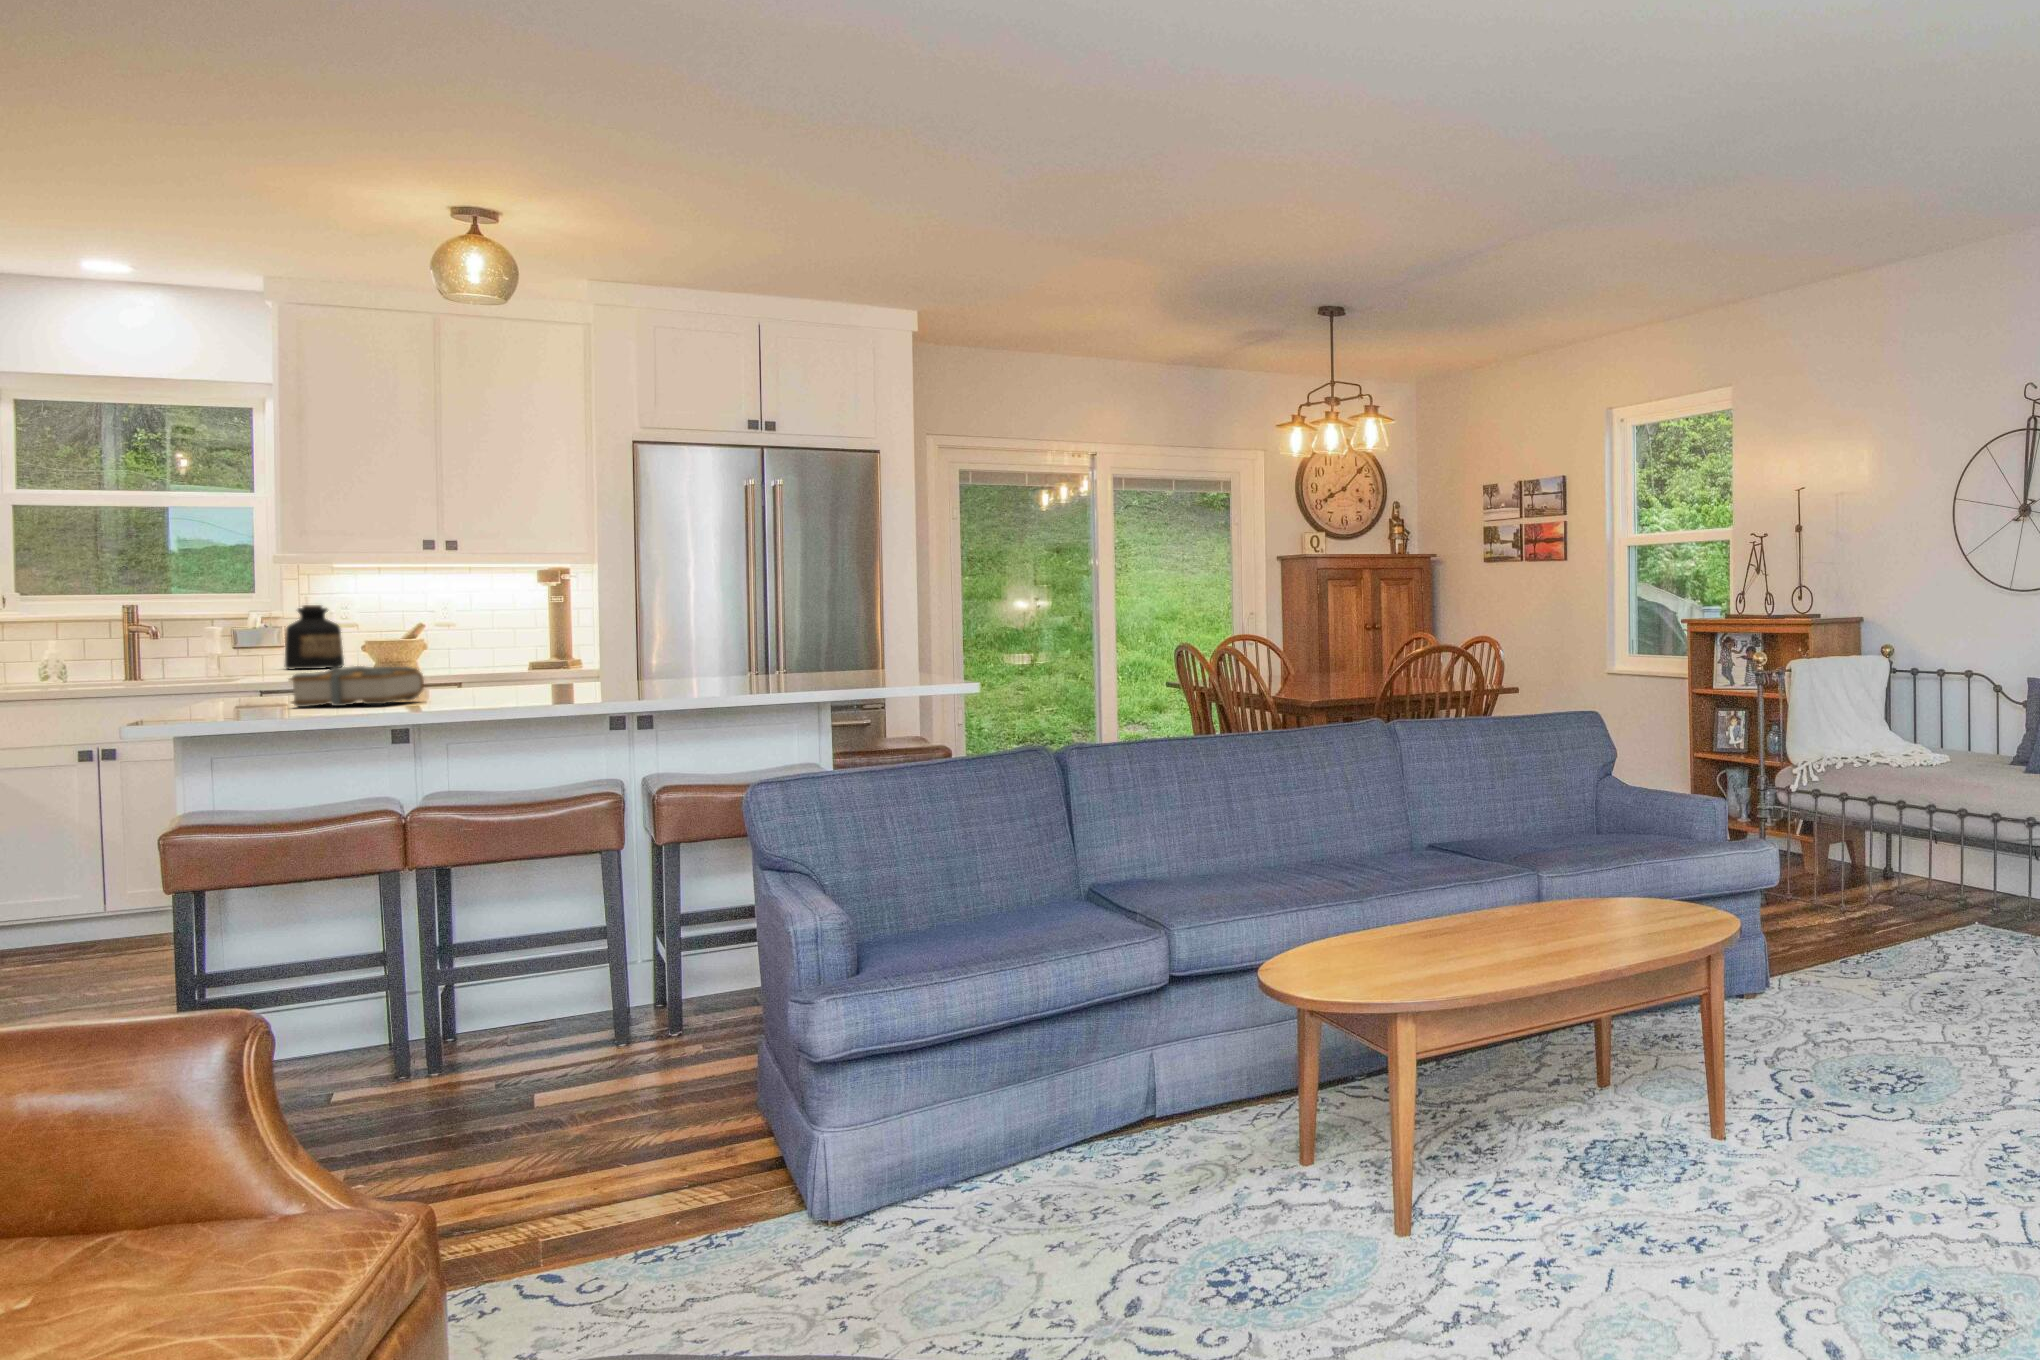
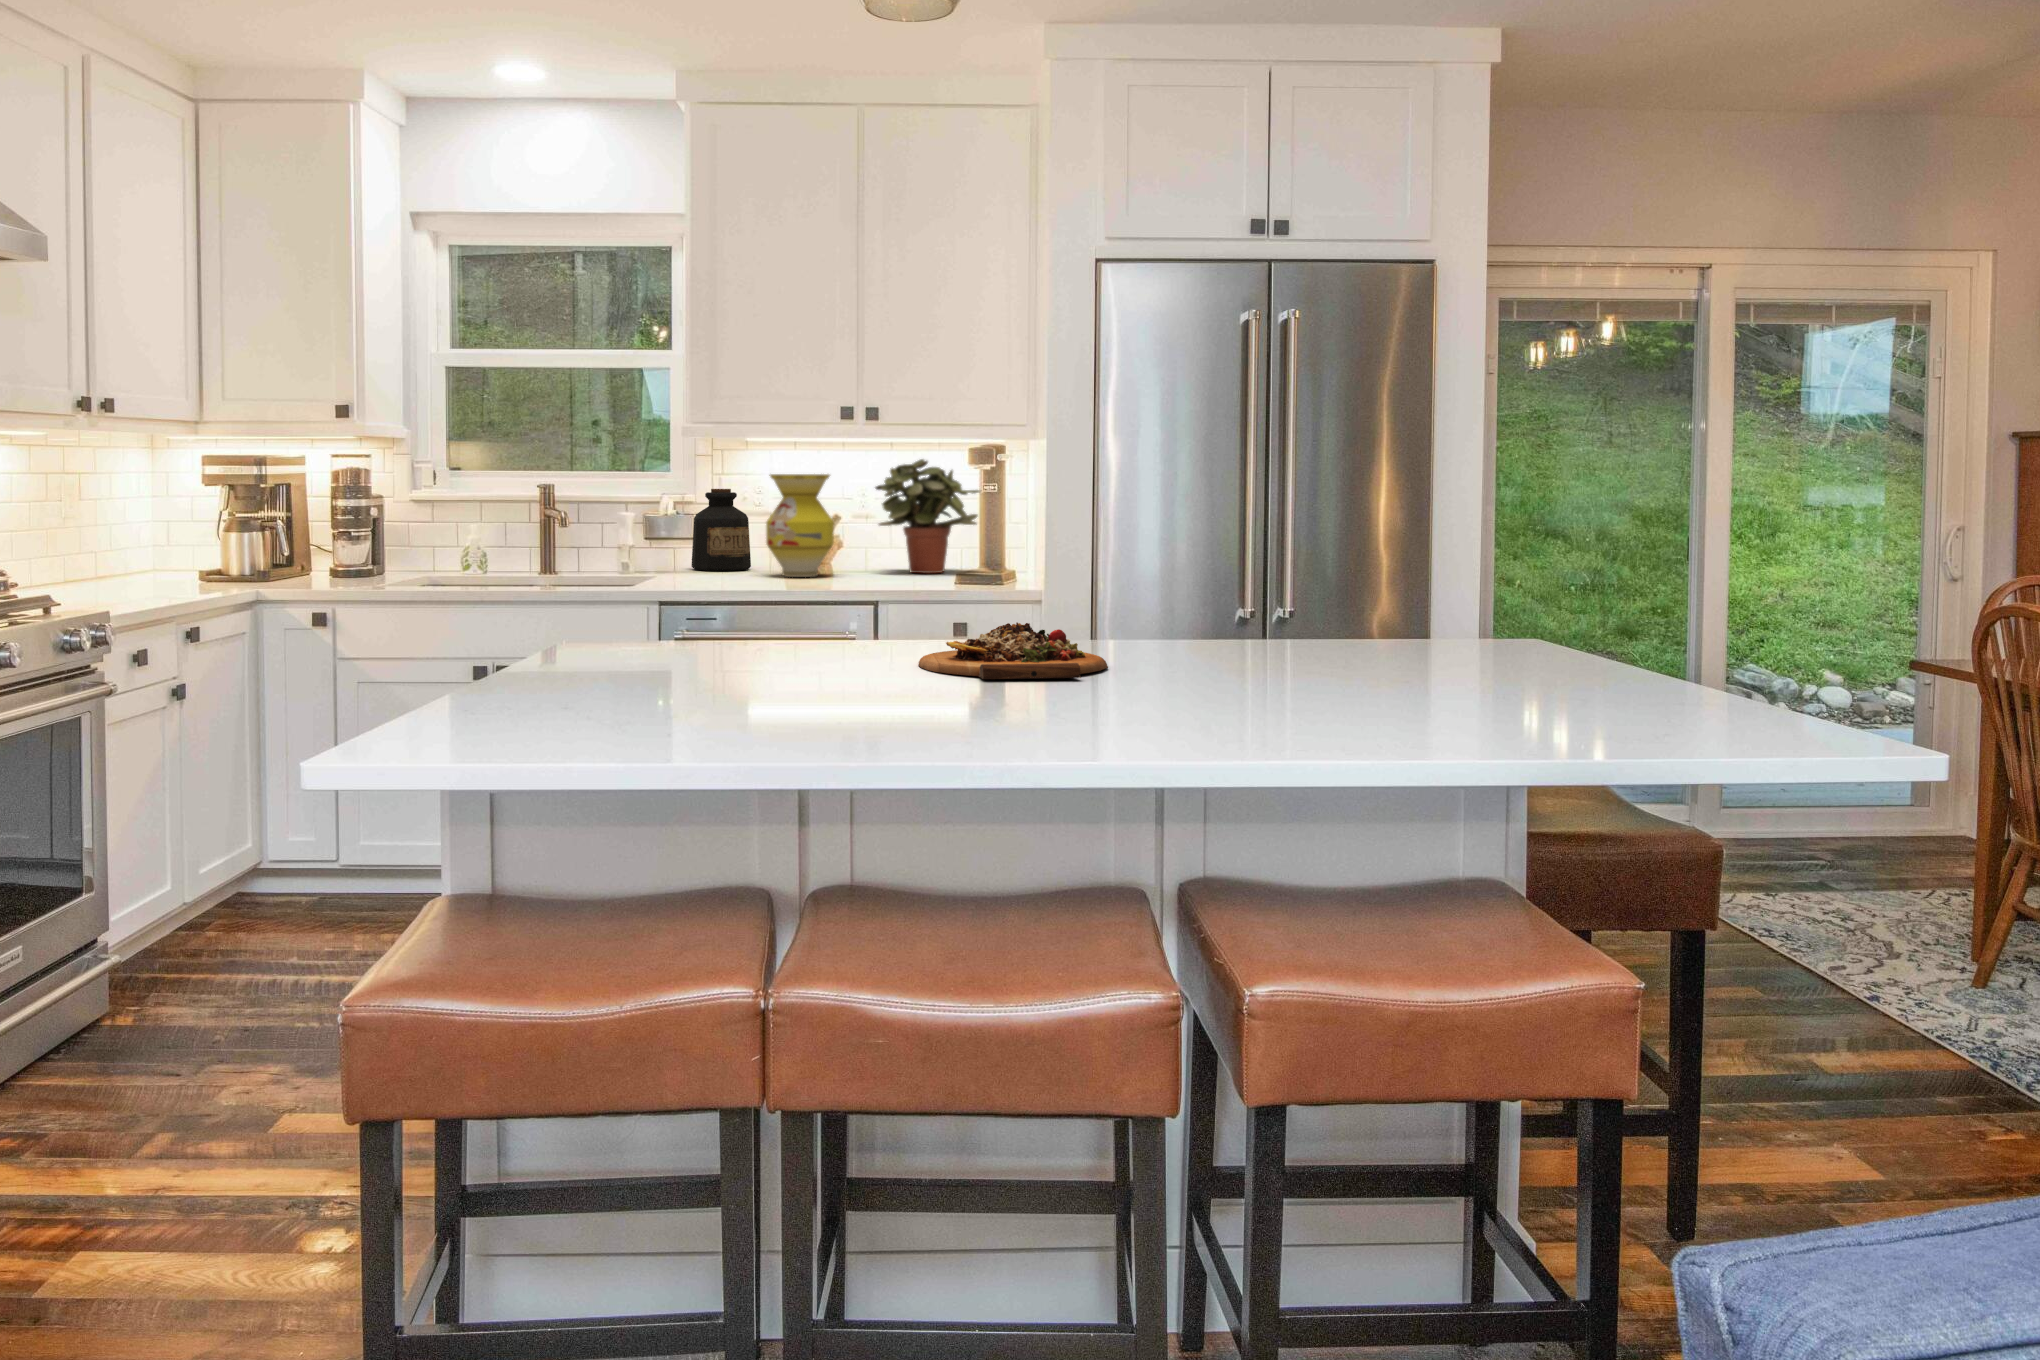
potted plant: none [459,579,555,664] -> present [875,459,980,573]
vase: none [357,592,422,670] -> present [766,474,834,577]
book: present [289,666,424,707] -> none [684,613,873,692]
cutting board: none [461,669,589,697] -> present [919,623,1108,679]

